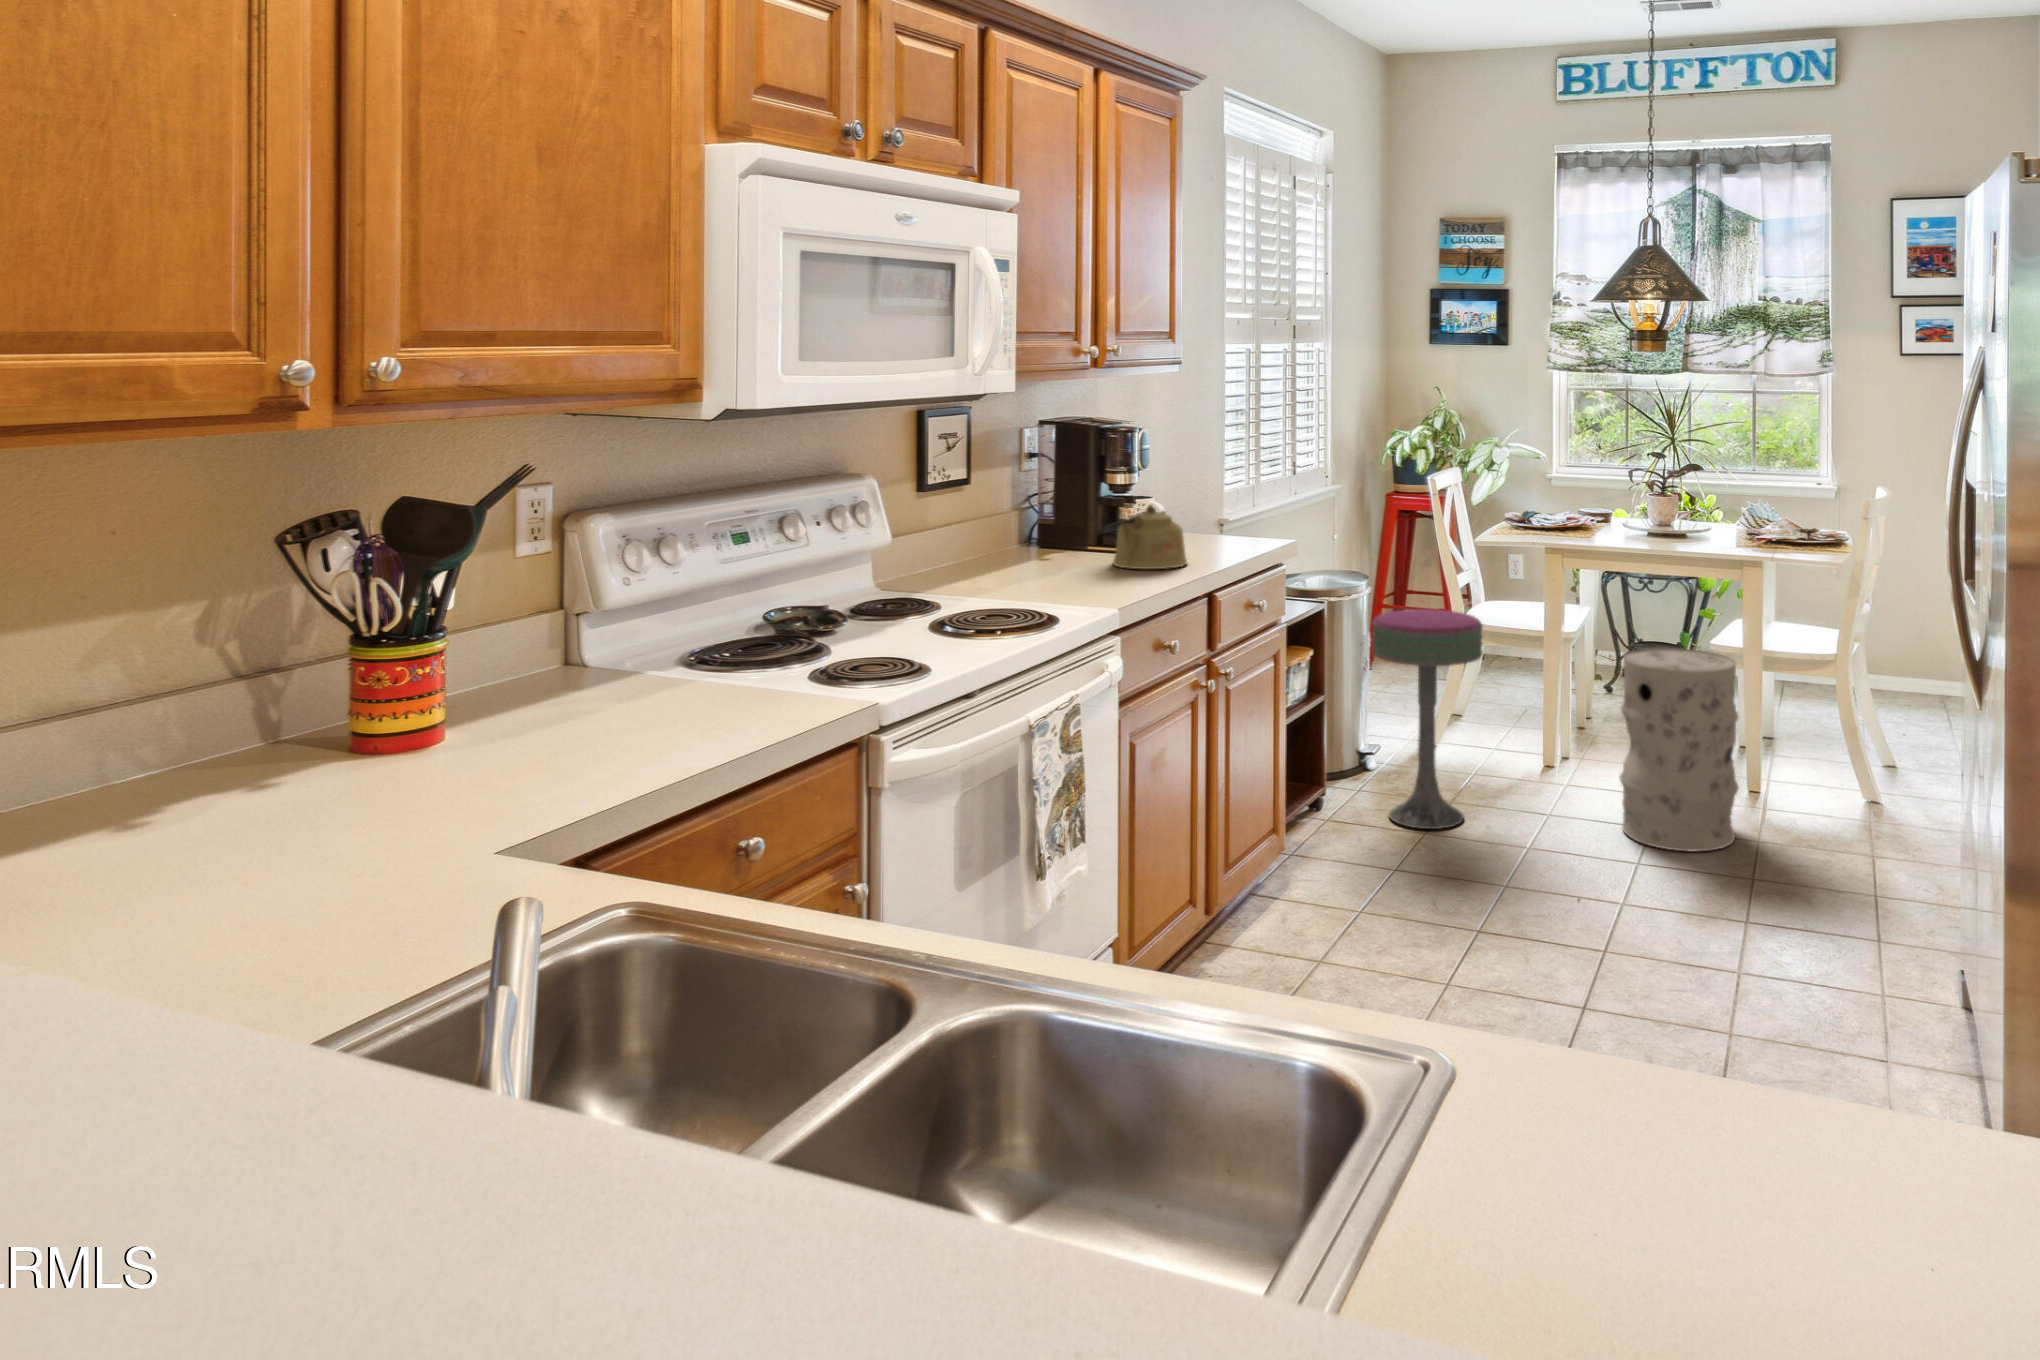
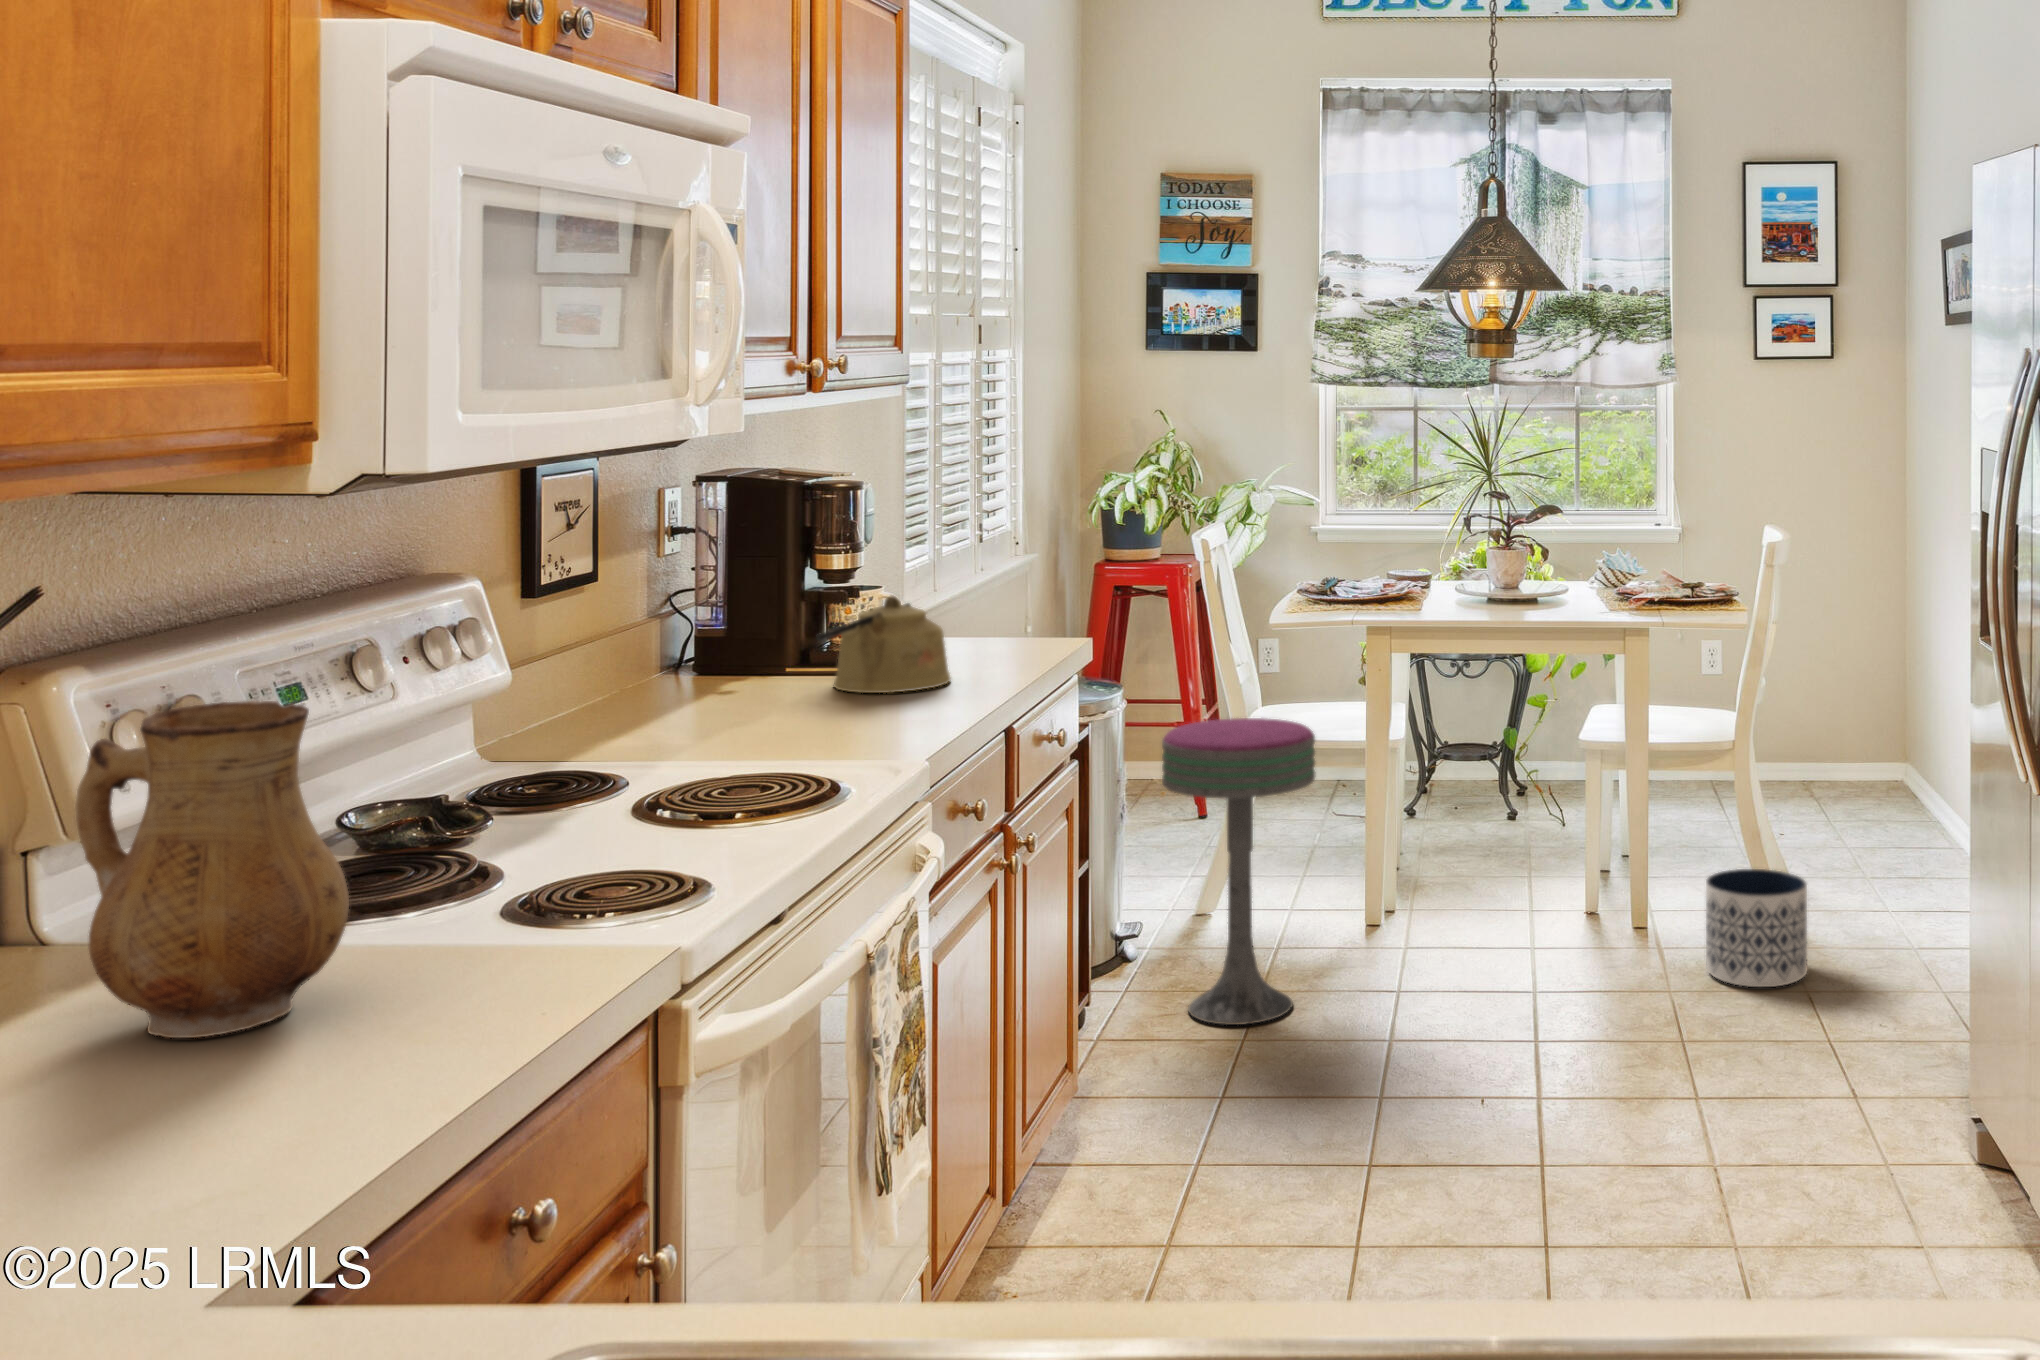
ceramic pitcher: none [565,537,702,725] -> present [75,701,349,1038]
trash can: present [1620,648,1739,851] -> none [1497,744,1646,1010]
planter: none [1791,759,1877,854] -> present [1706,869,1807,987]

